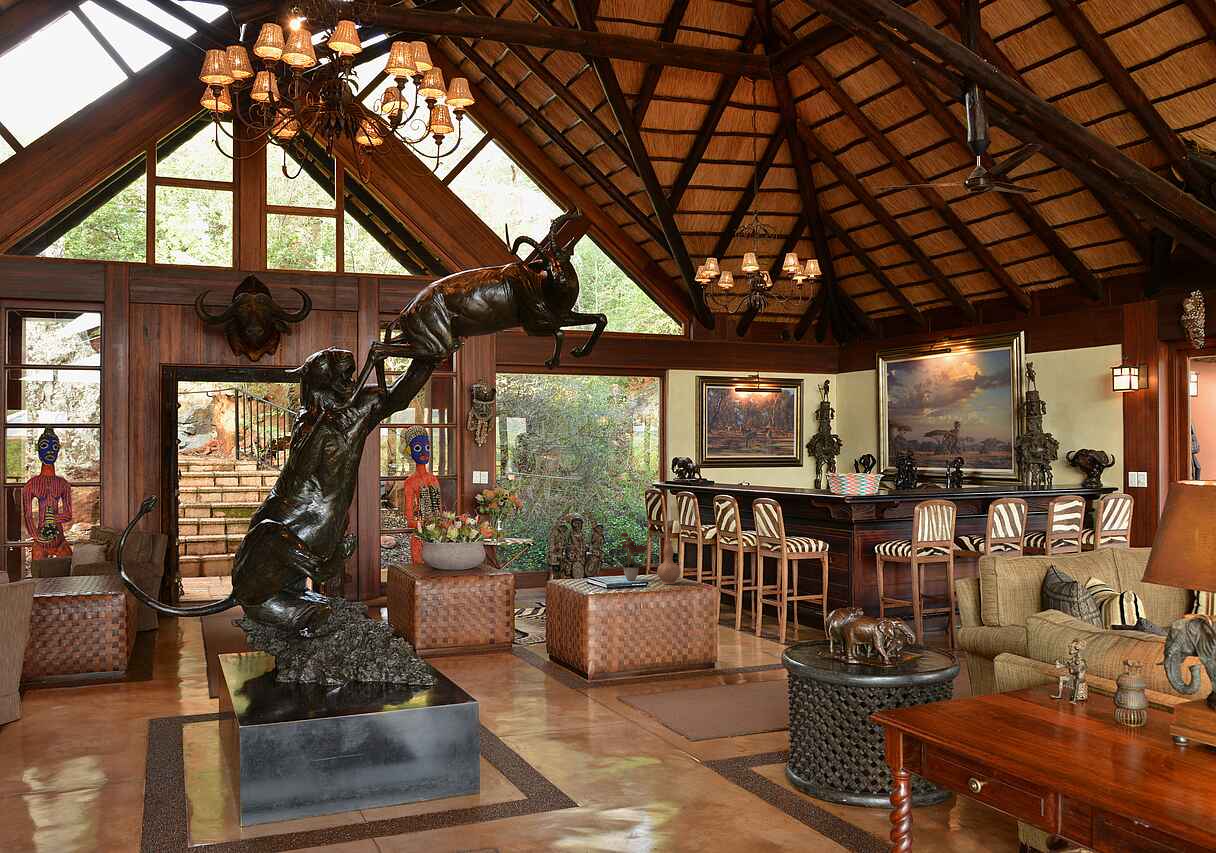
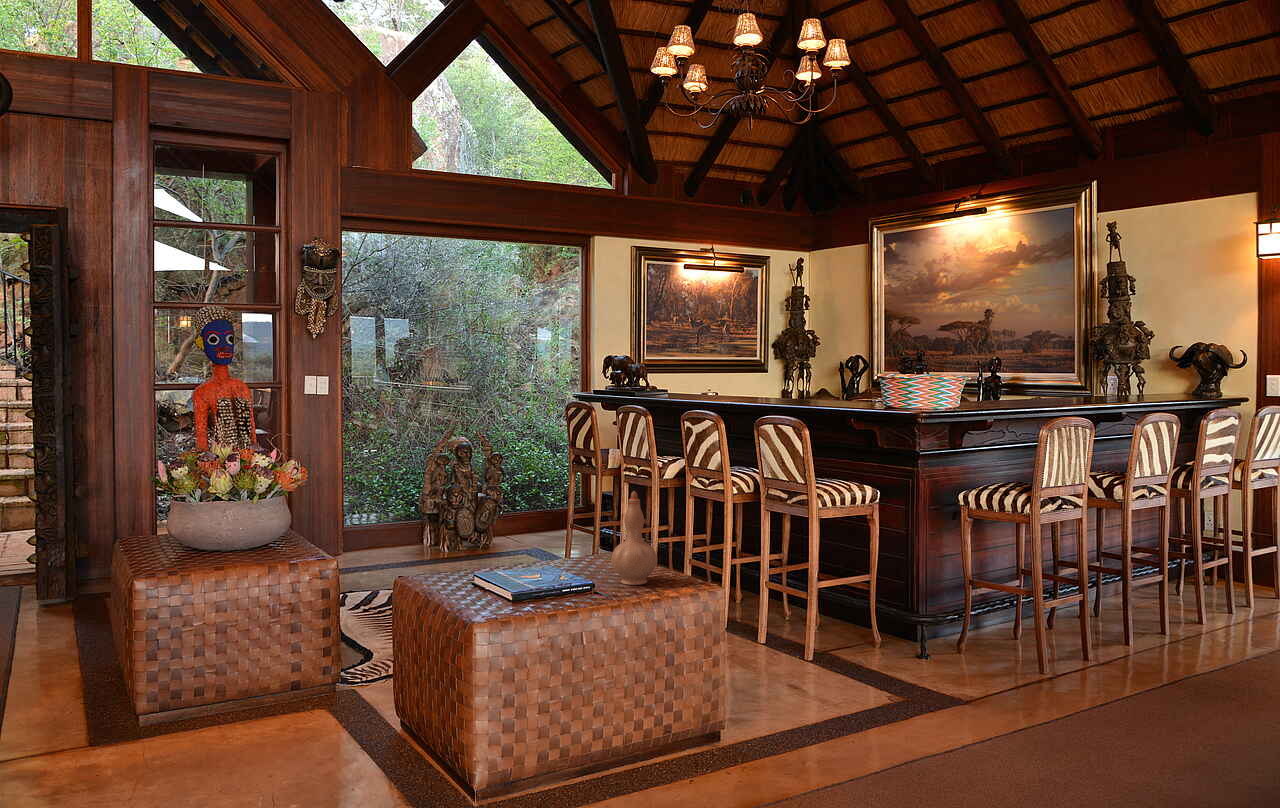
flower arrangement: present [618,533,647,581] -> none [530,478,595,576]

